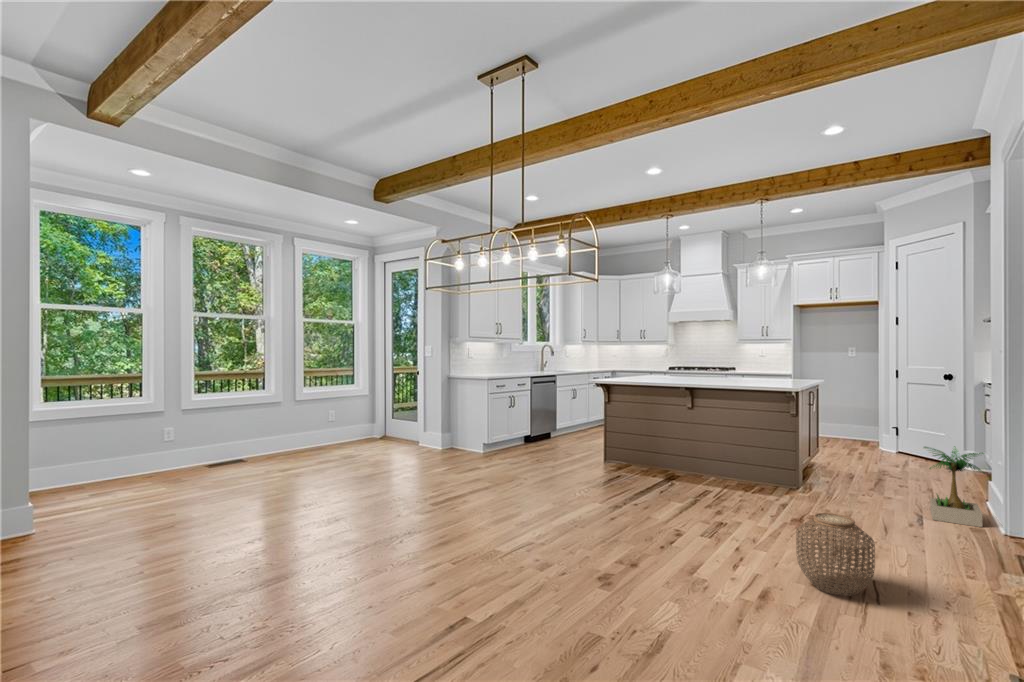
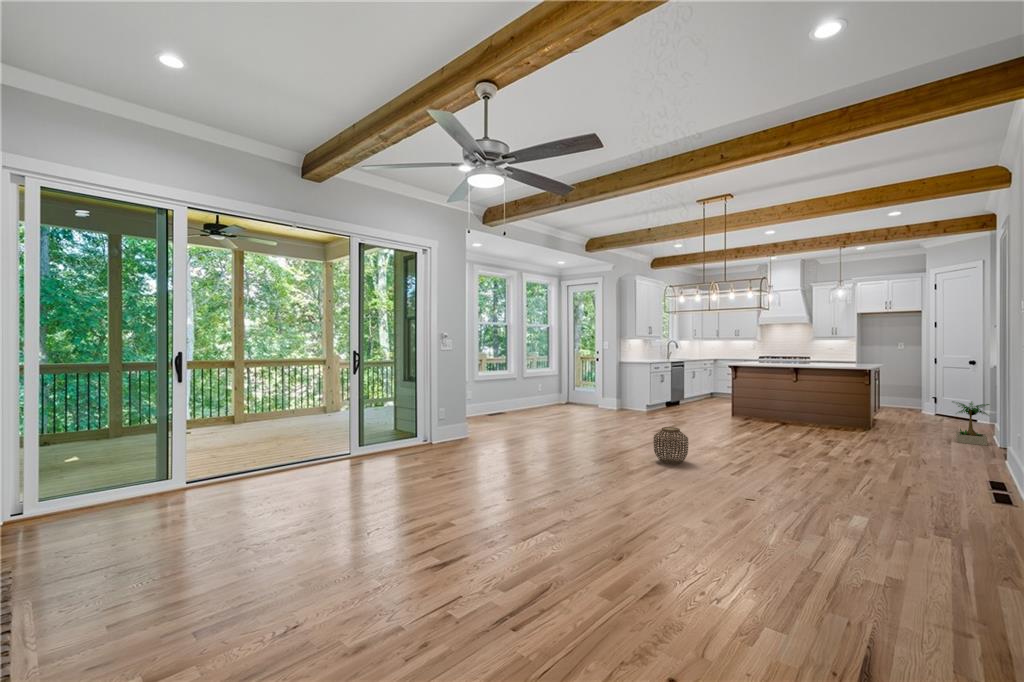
woven basket: present [796,513,875,596] -> present [654,427,688,465]

